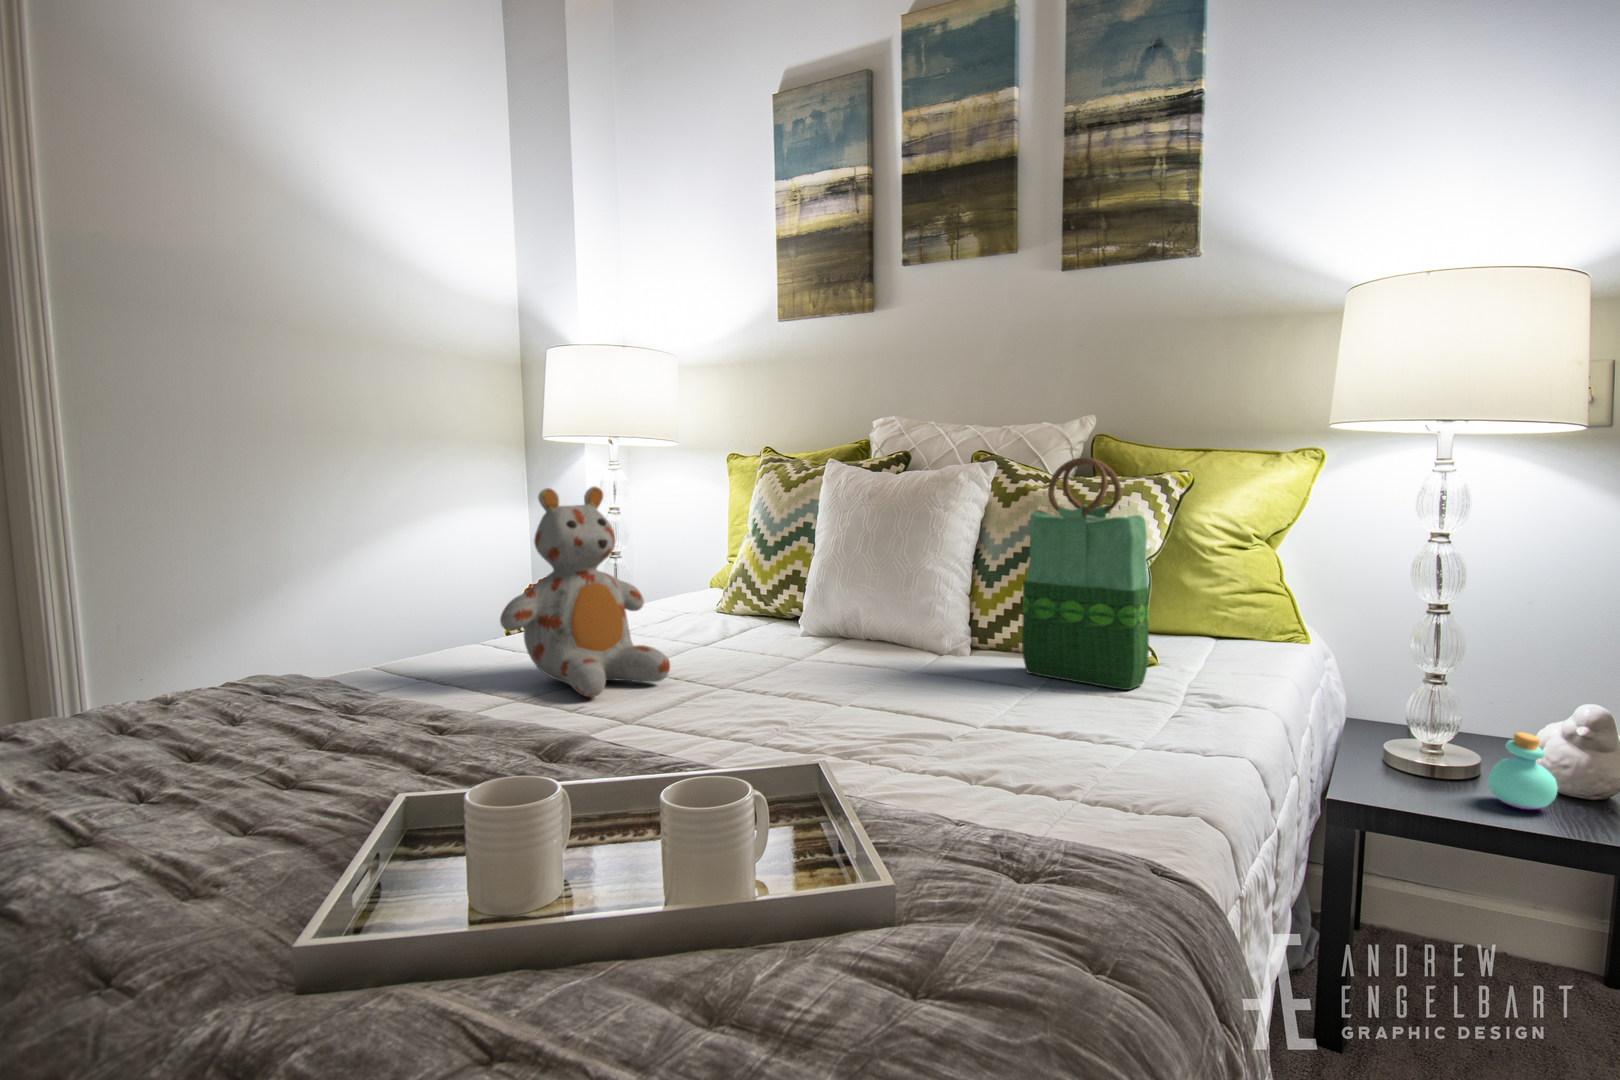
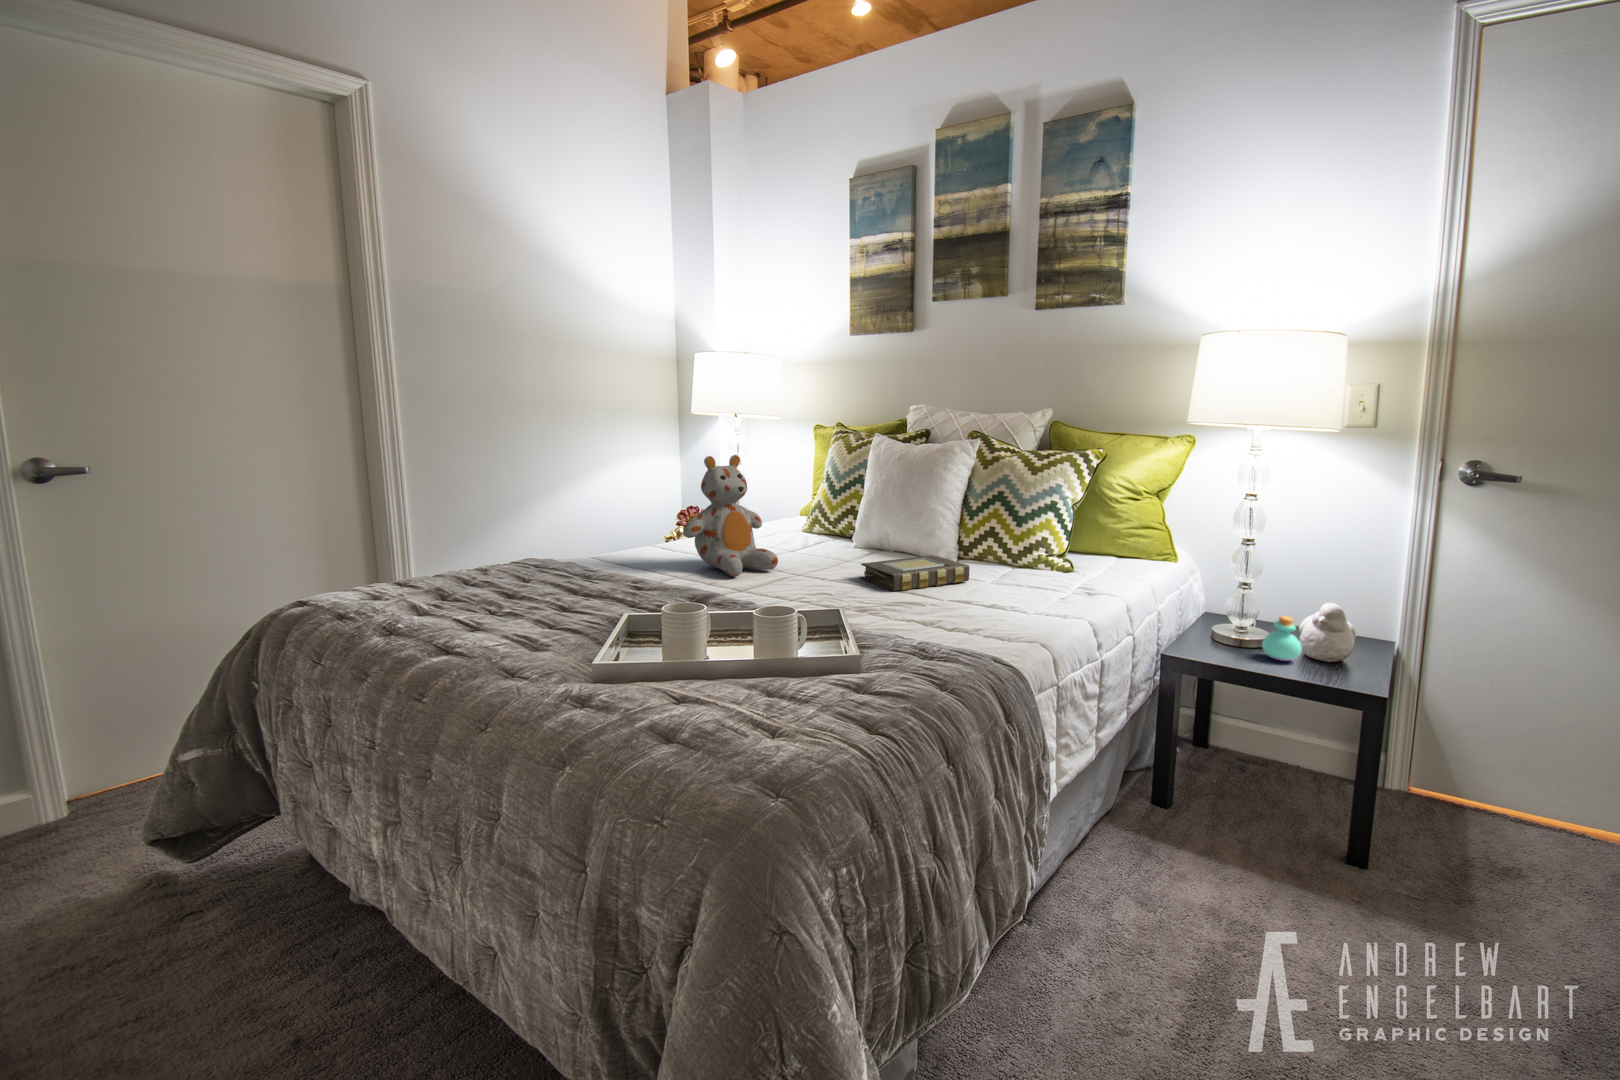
tote bag: present [1022,458,1149,690] -> none [988,443,1064,583]
book: none [813,647,998,716] -> present [860,555,970,591]

